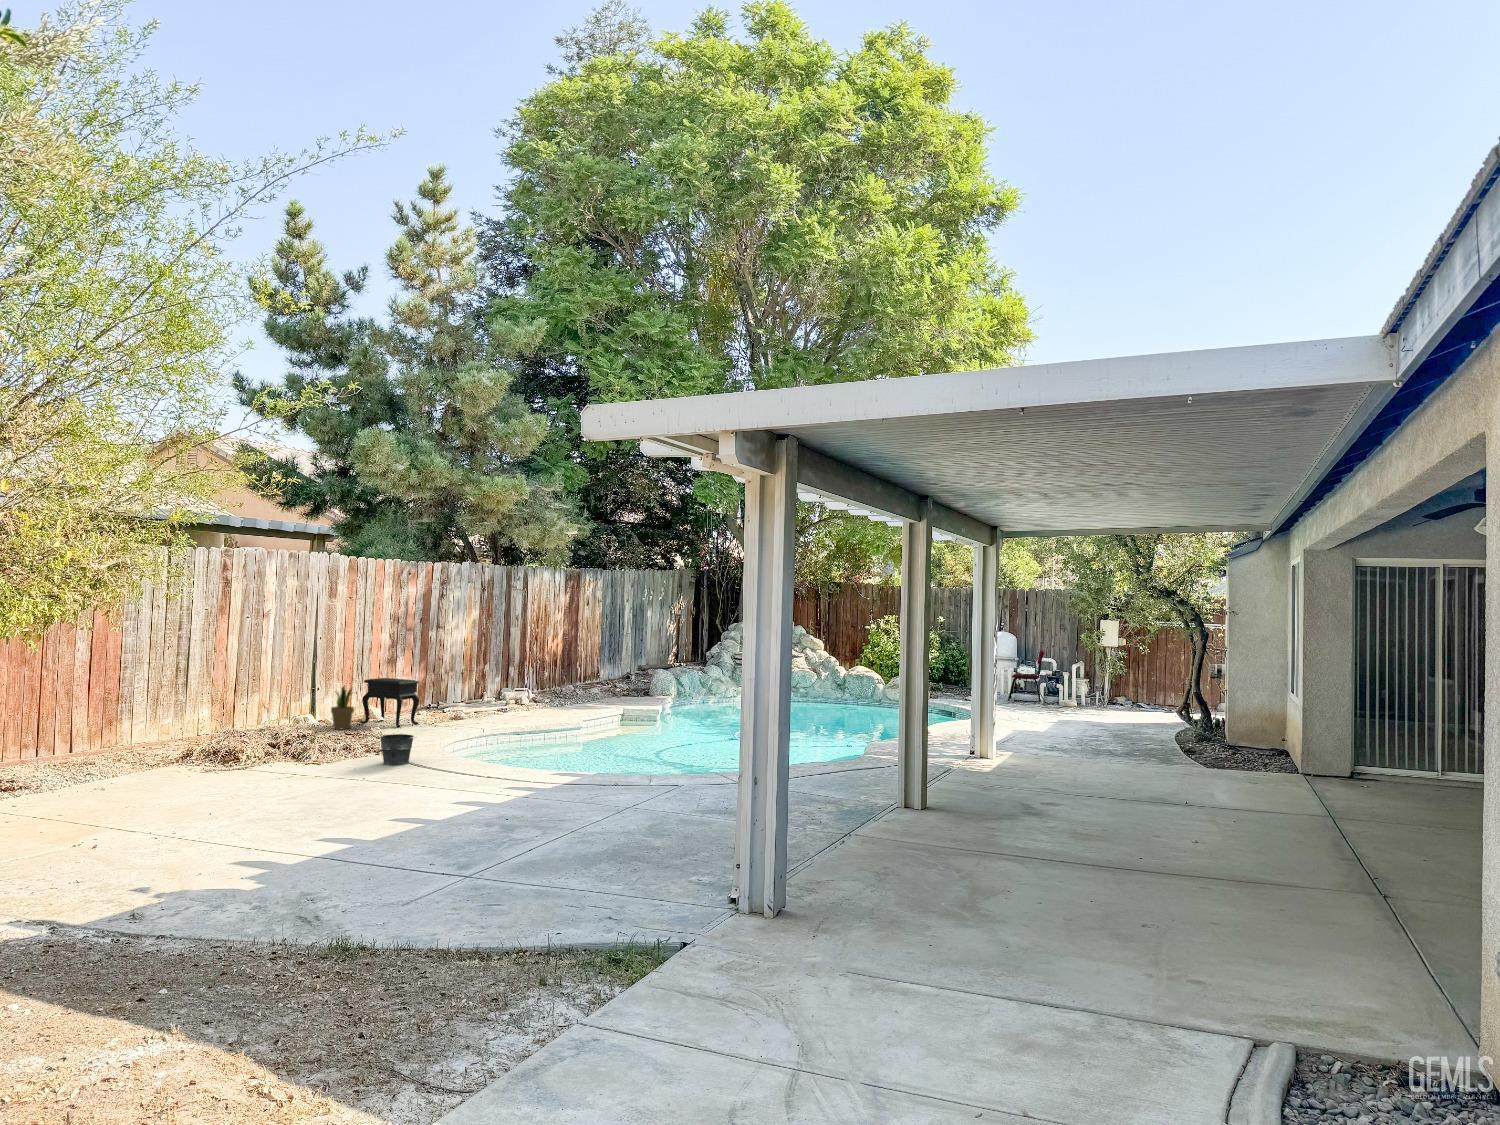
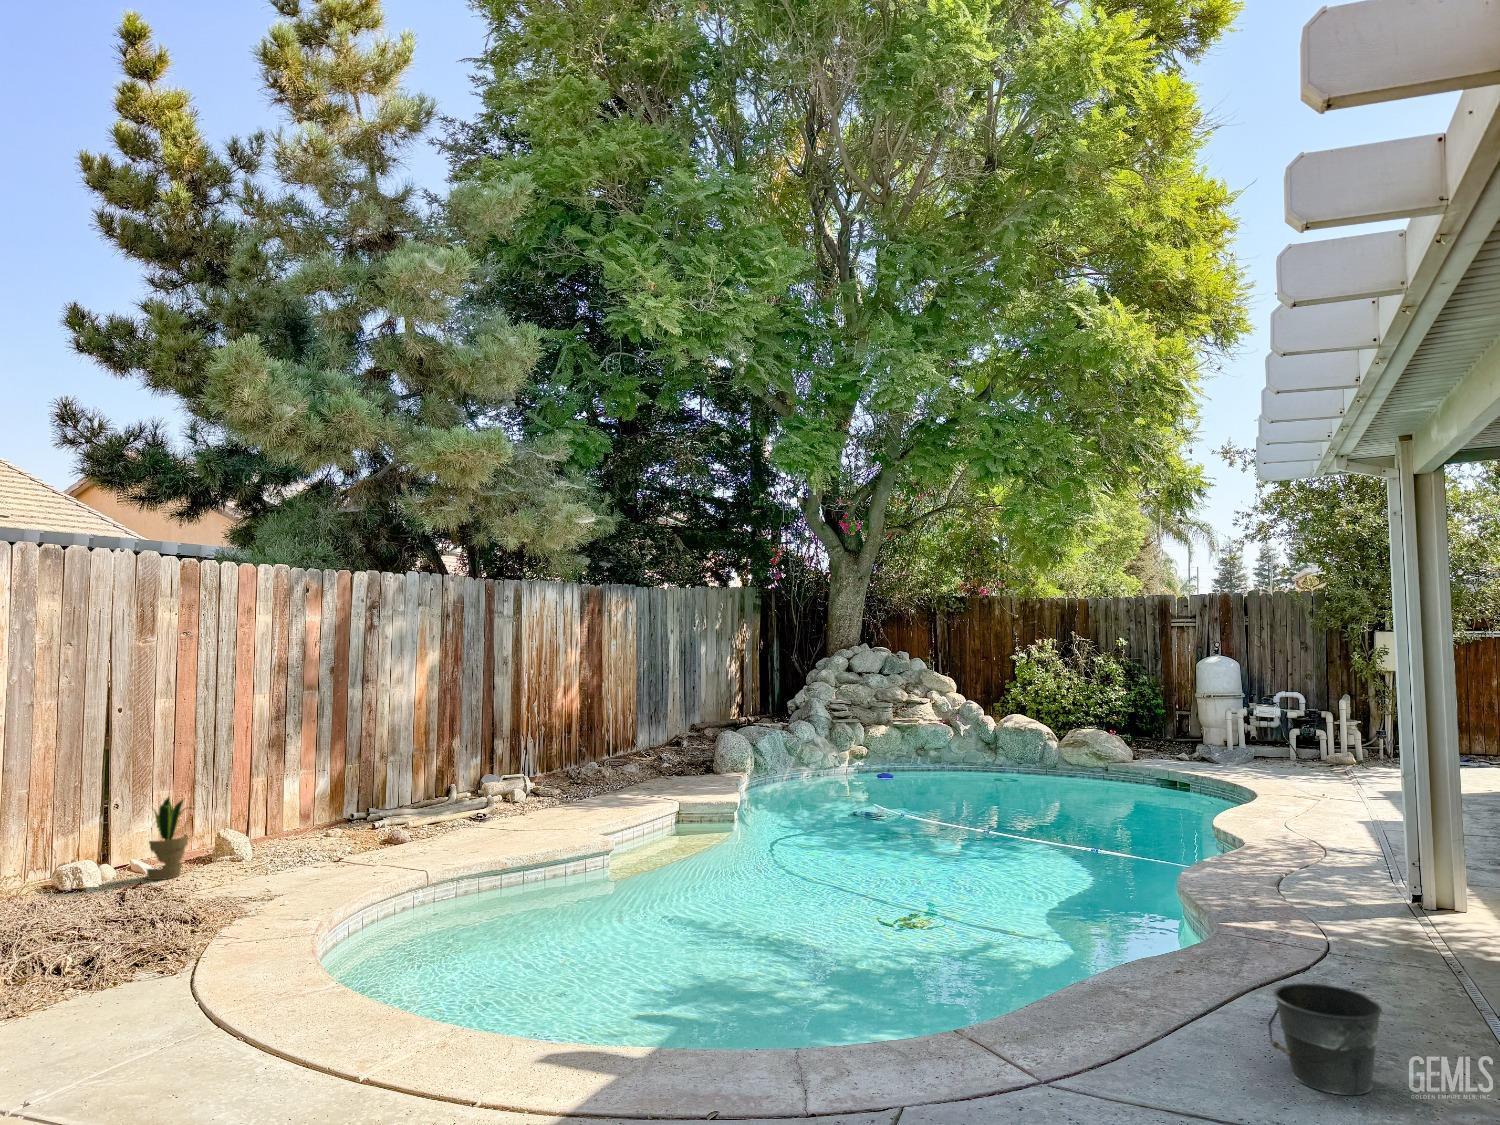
chair: present [1008,650,1044,702] -> none [1240,679,1298,759]
side table: present [361,678,419,727] -> none [212,775,315,868]
bucket: present [376,734,414,765] -> present [1268,983,1382,1095]

